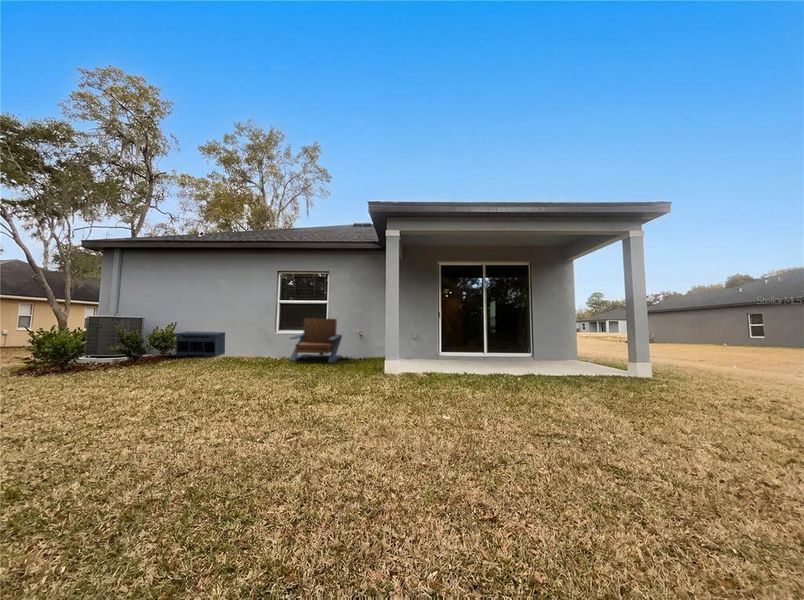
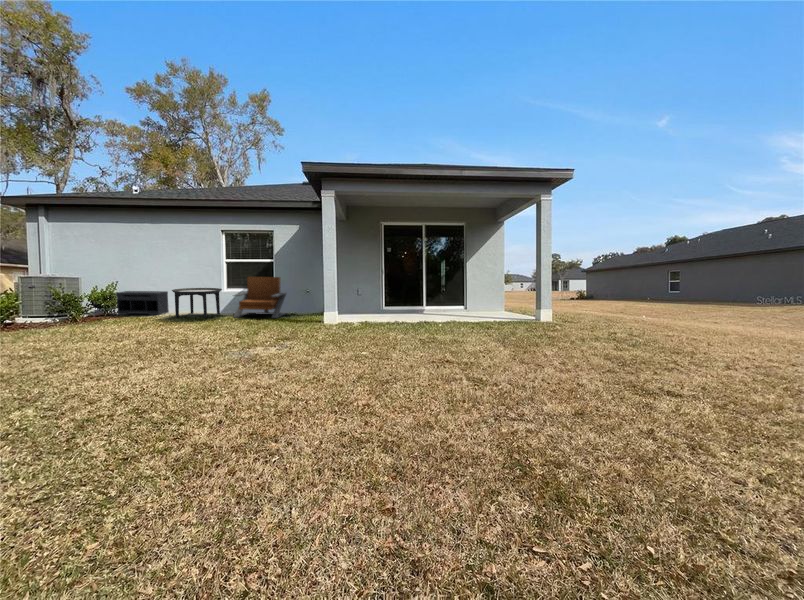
round table: none [229,329,279,361] -> present [172,288,222,318]

